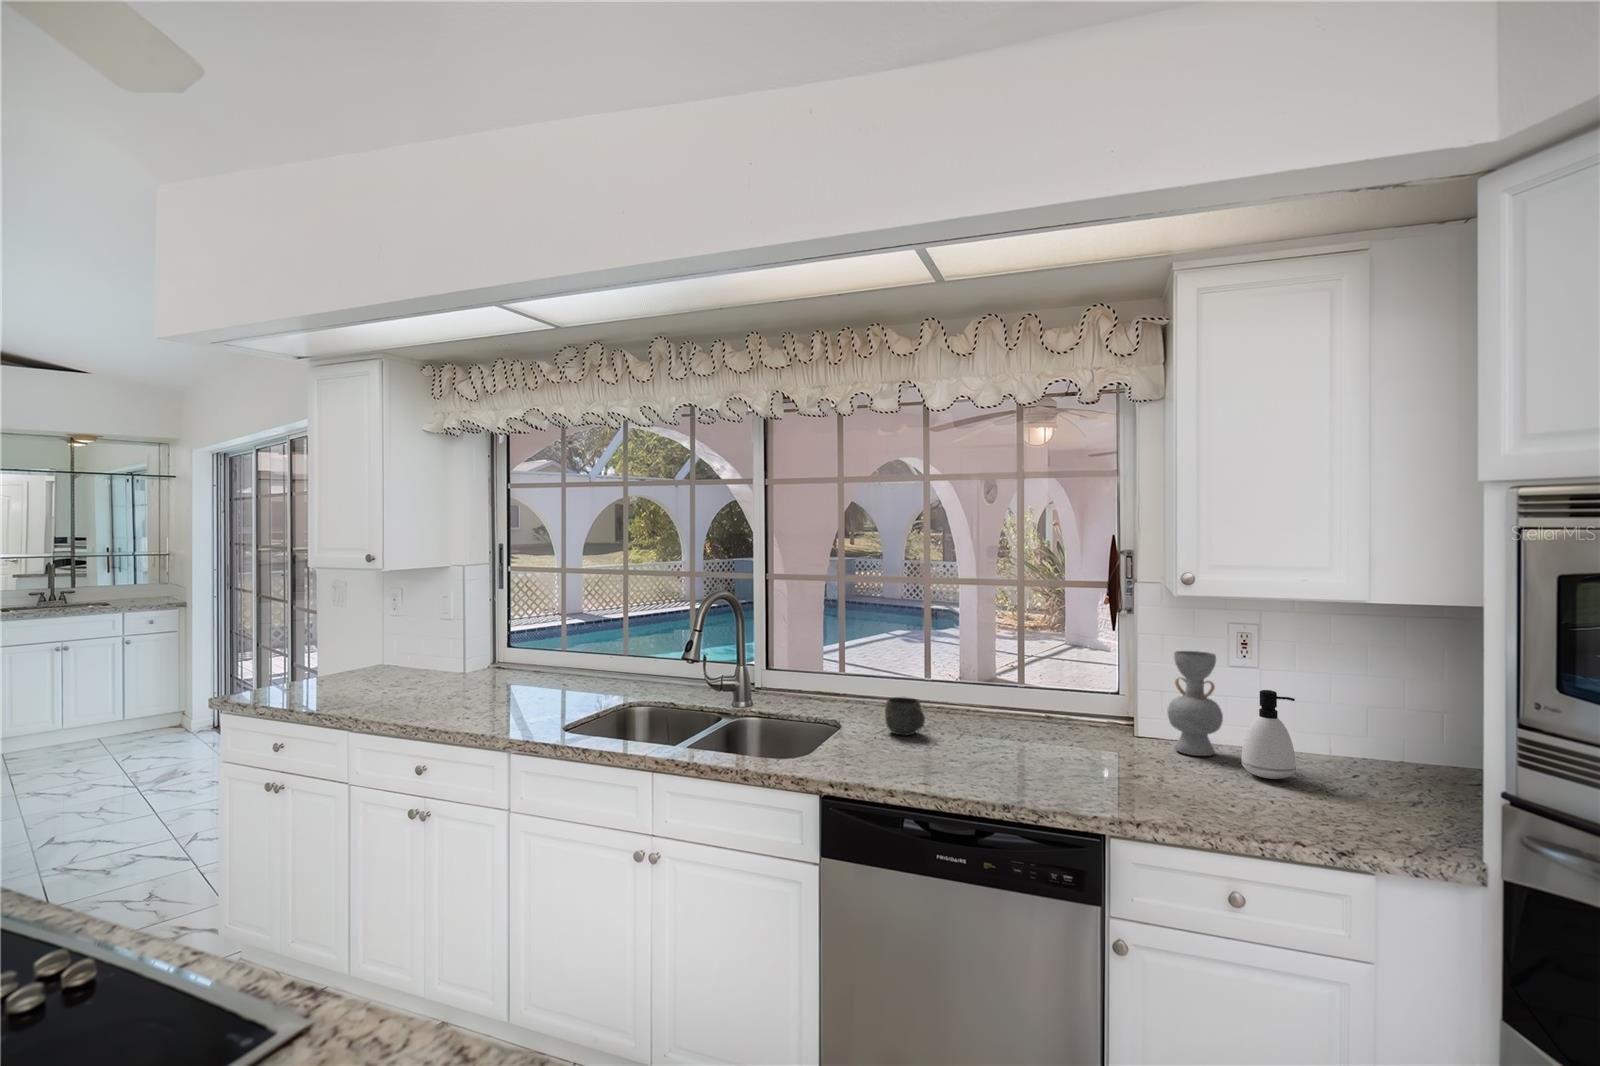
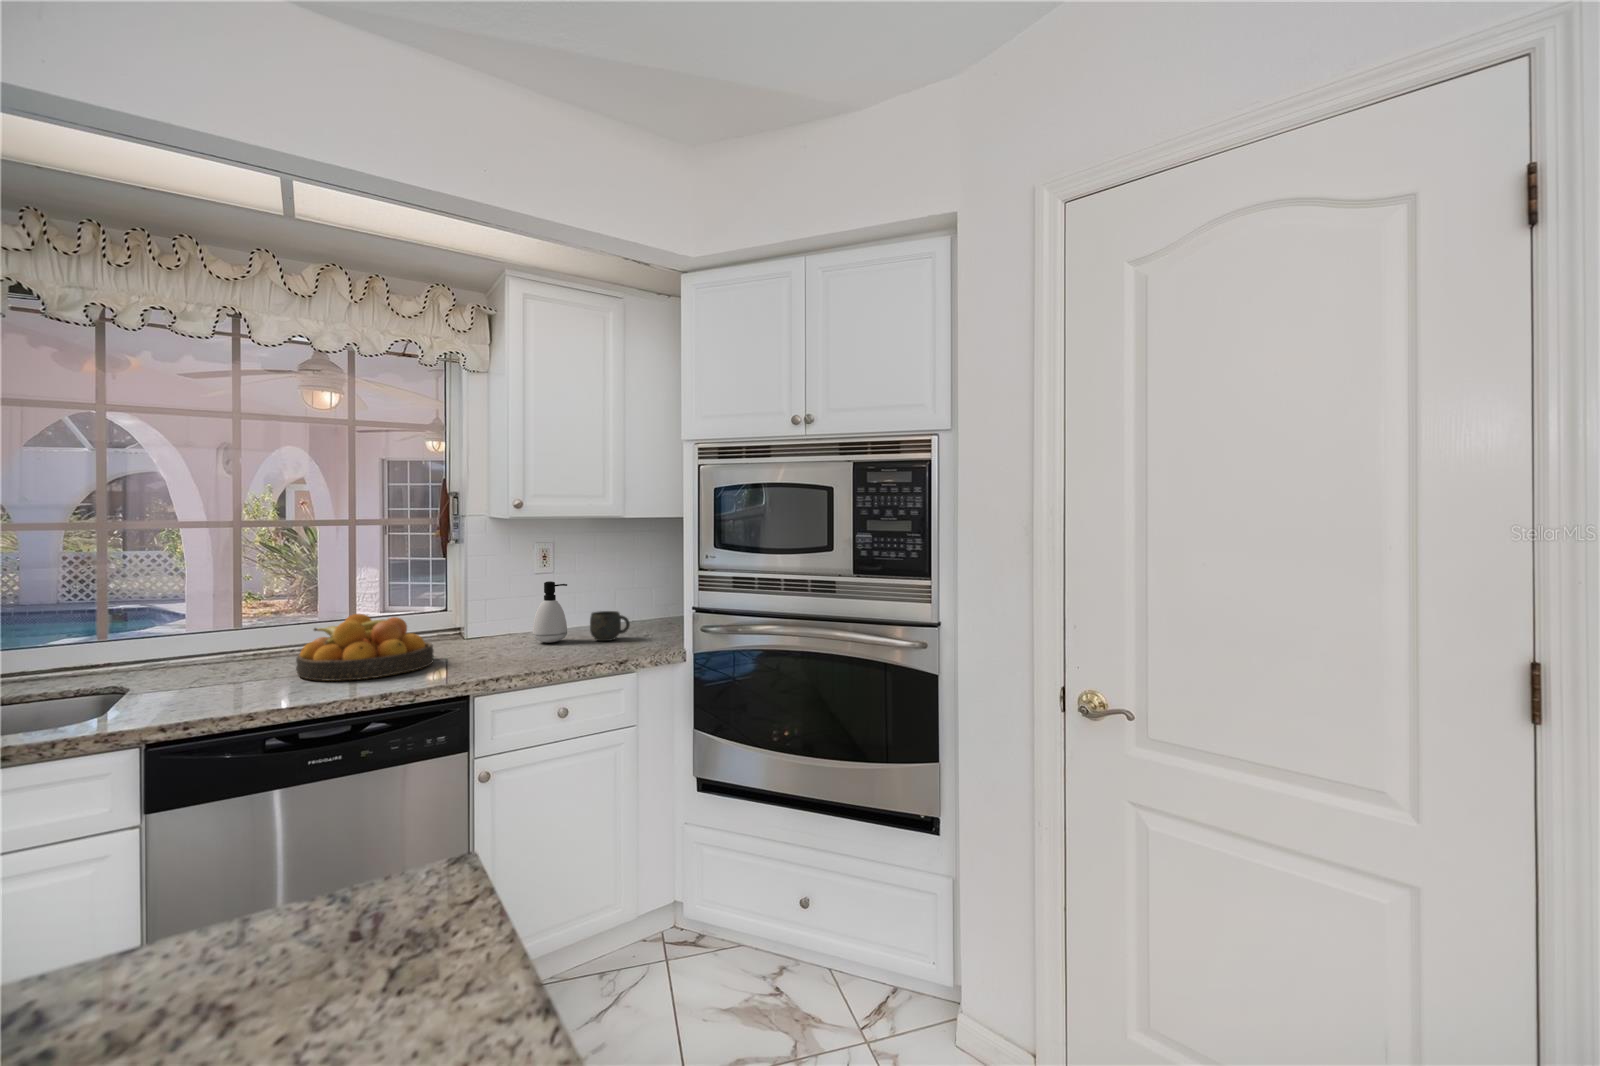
decorative vase: present [1167,651,1223,756] -> none [470,563,512,642]
mug: present [885,697,925,735] -> present [590,611,630,641]
fruit bowl: none [963,697,1098,779] -> present [296,614,434,681]

